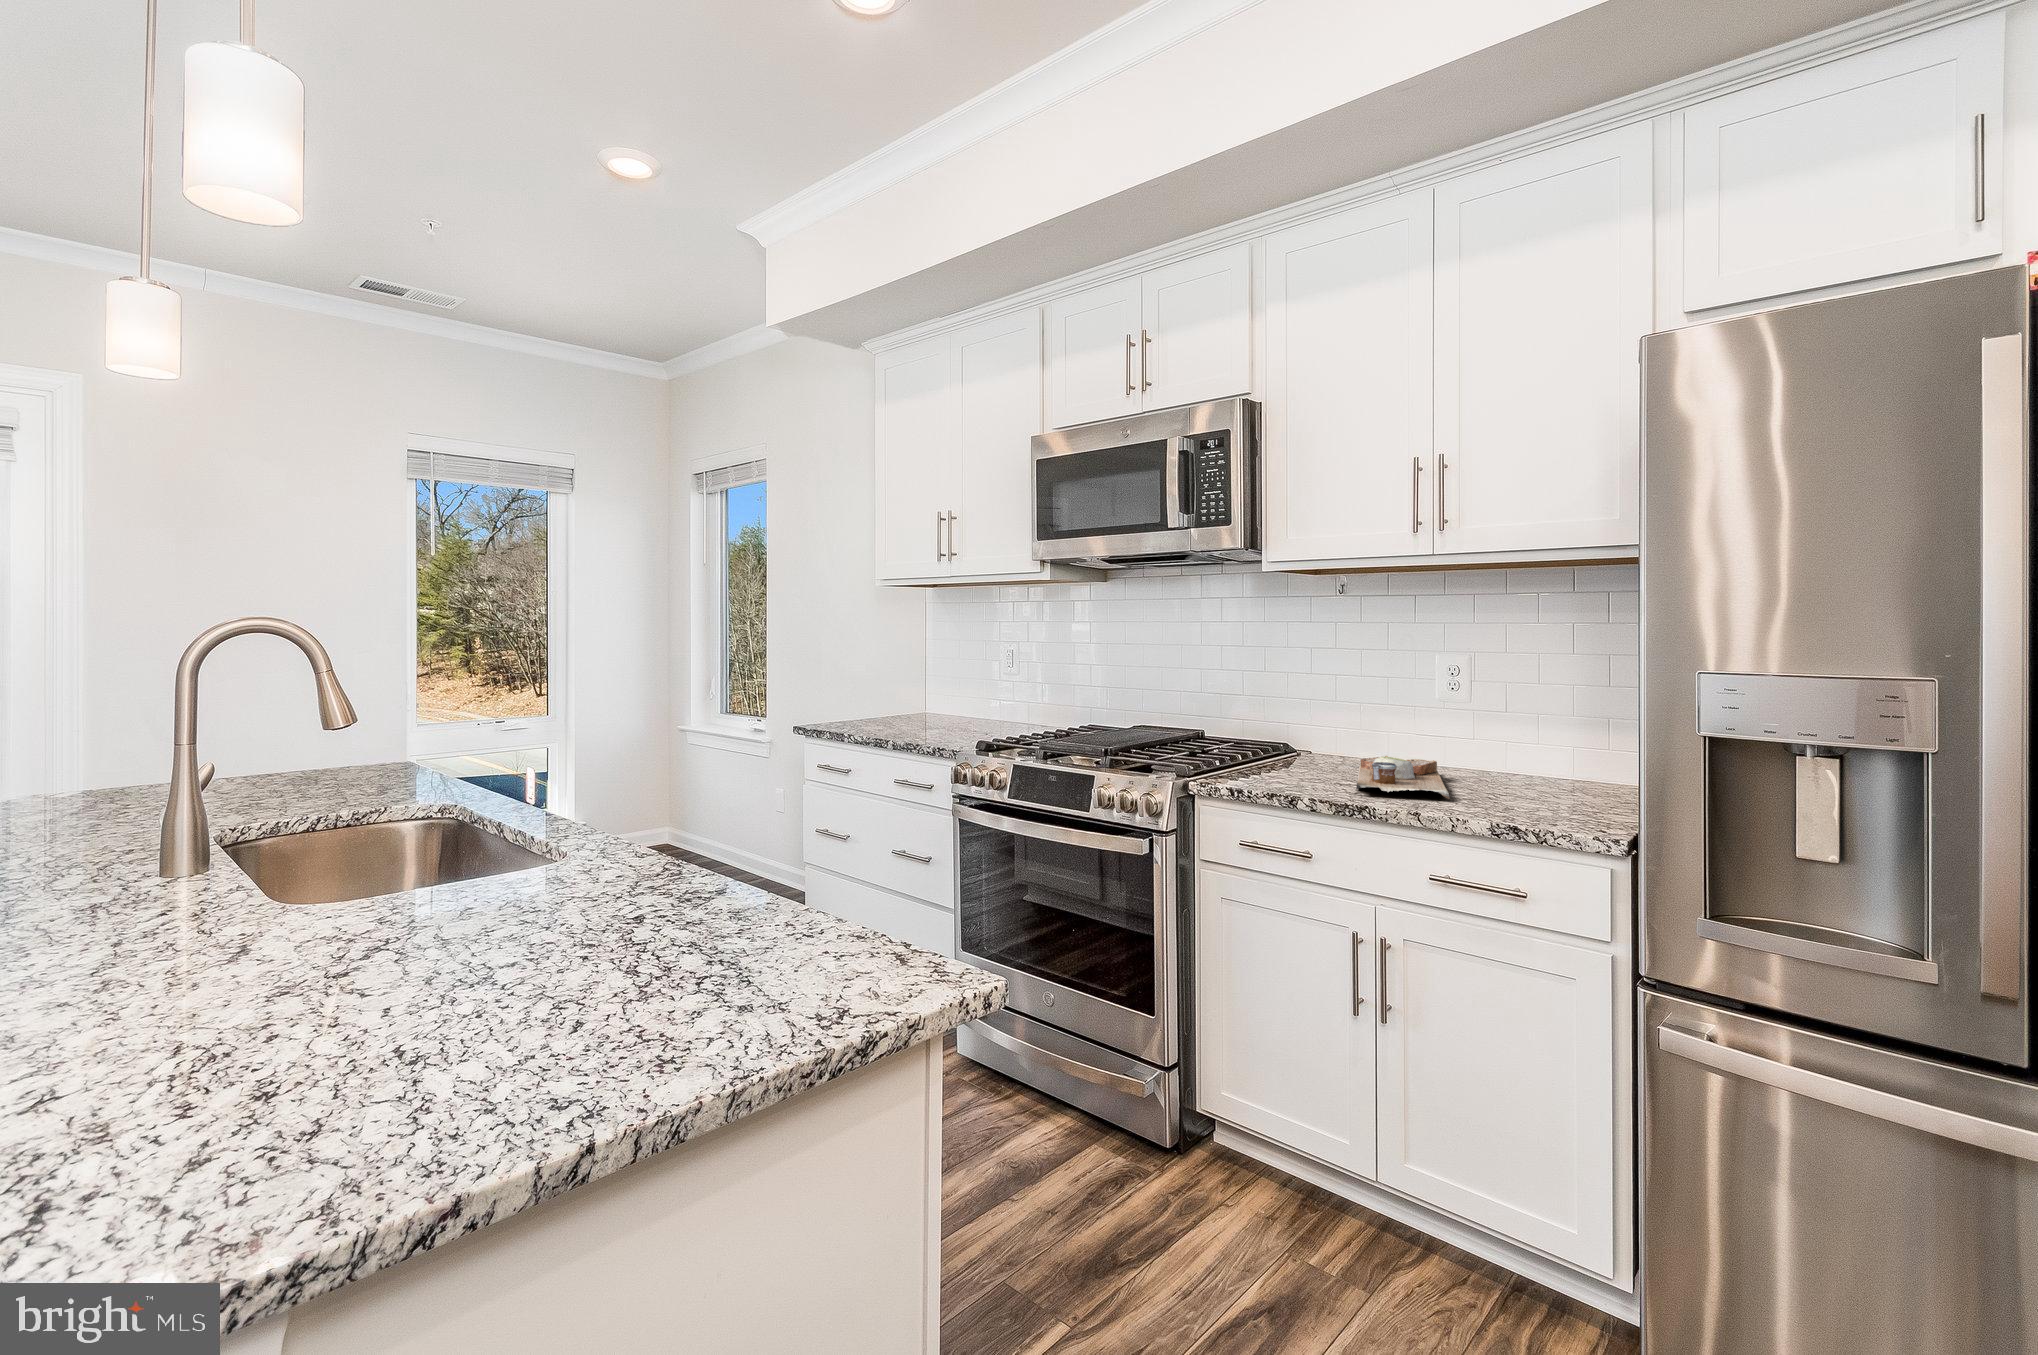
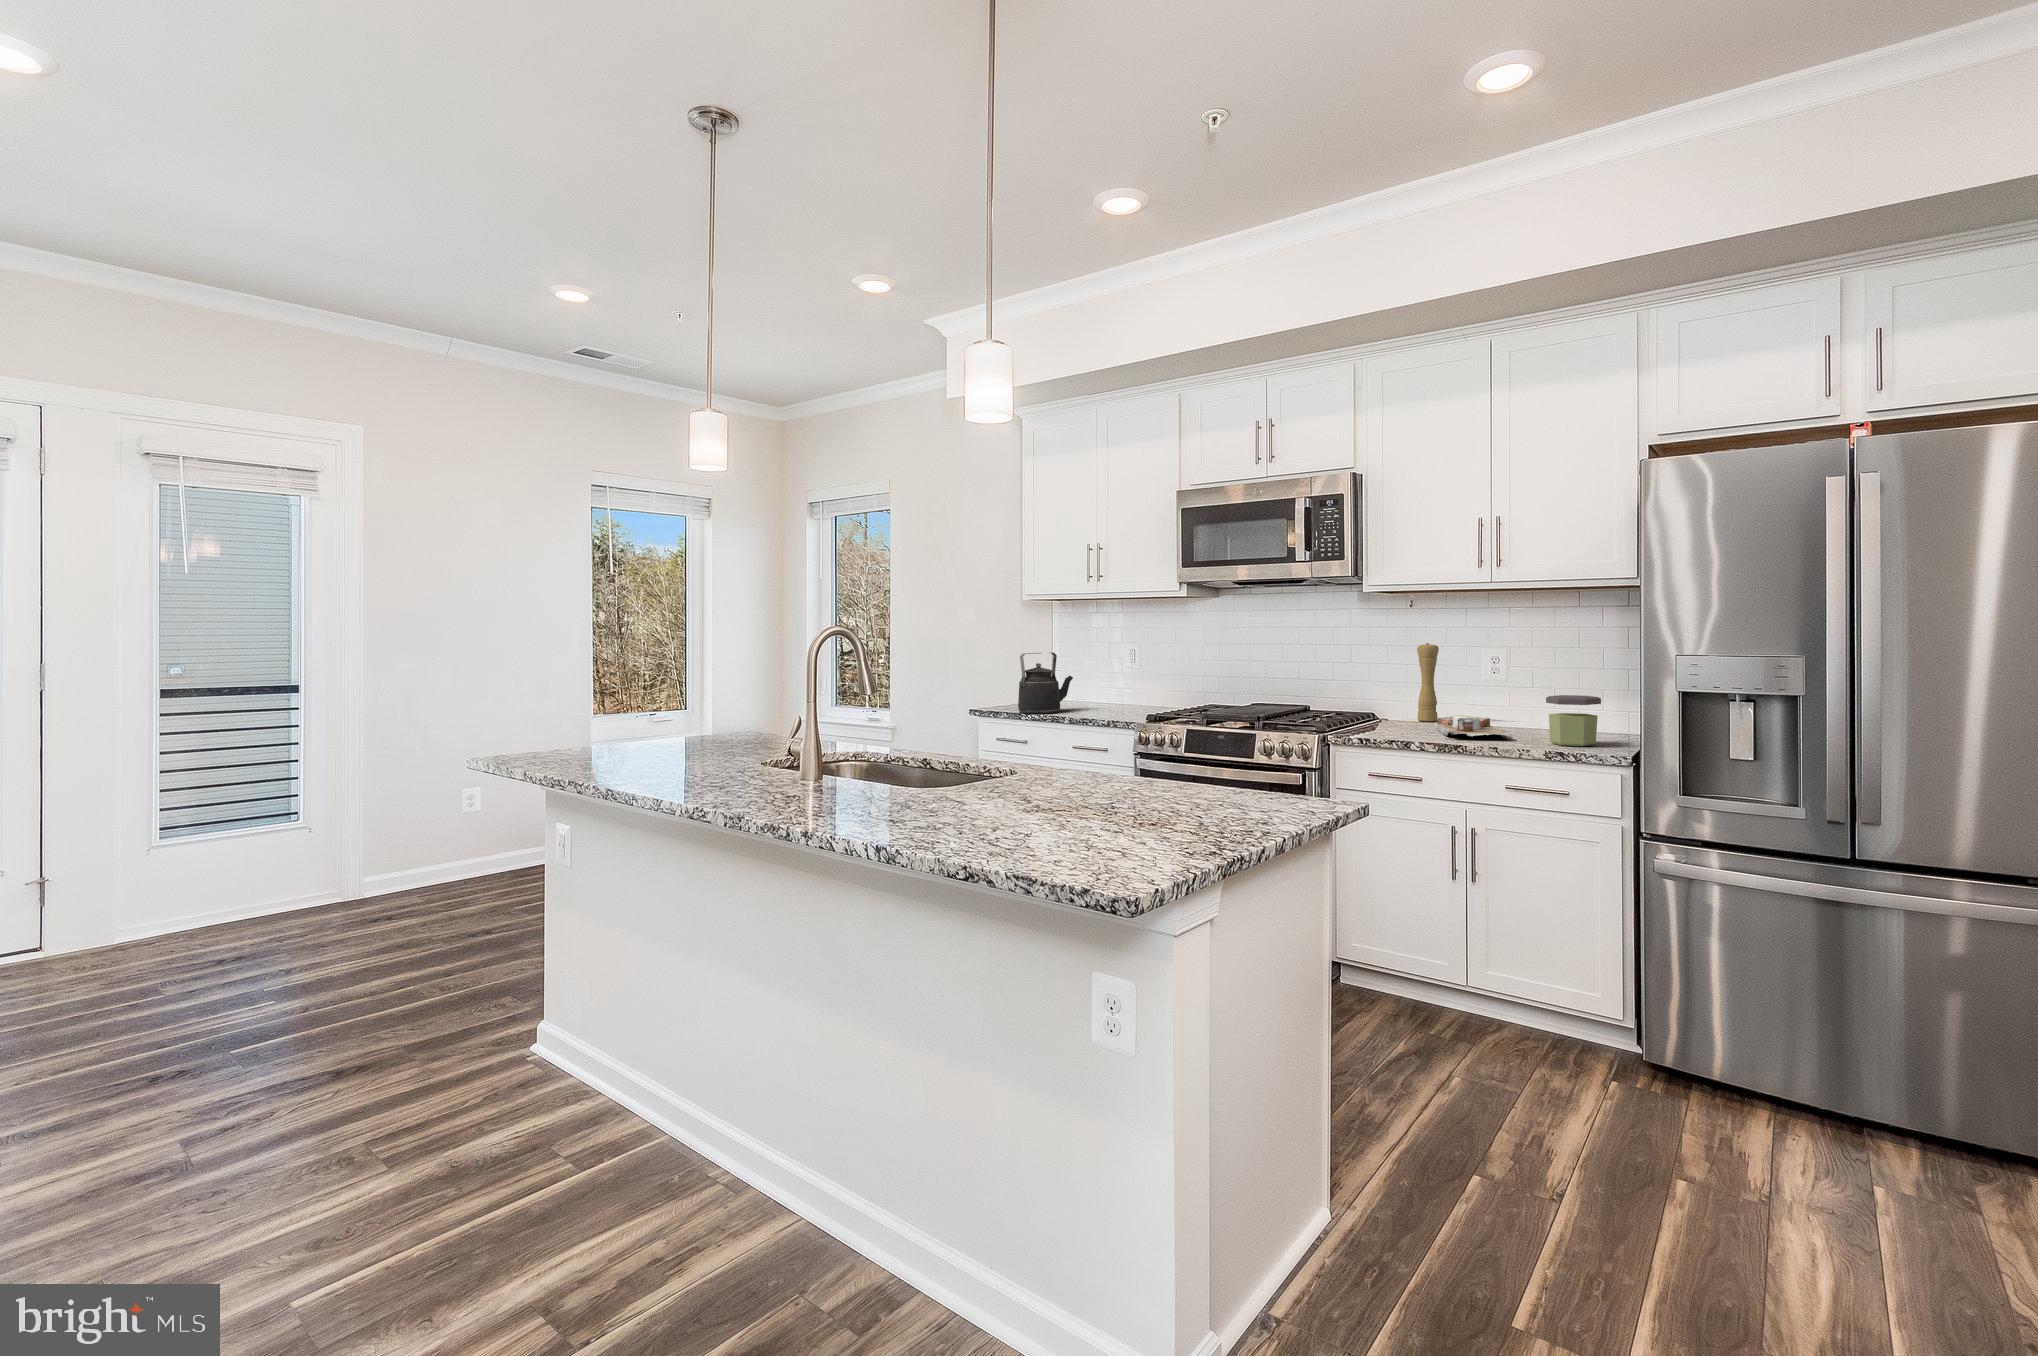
pepper mill: none [1349,648,1379,761] -> present [1417,643,1439,721]
kettle: none [841,653,920,732] -> present [1018,653,1073,713]
jar: none [1501,732,1588,817] -> present [1546,695,1601,746]

